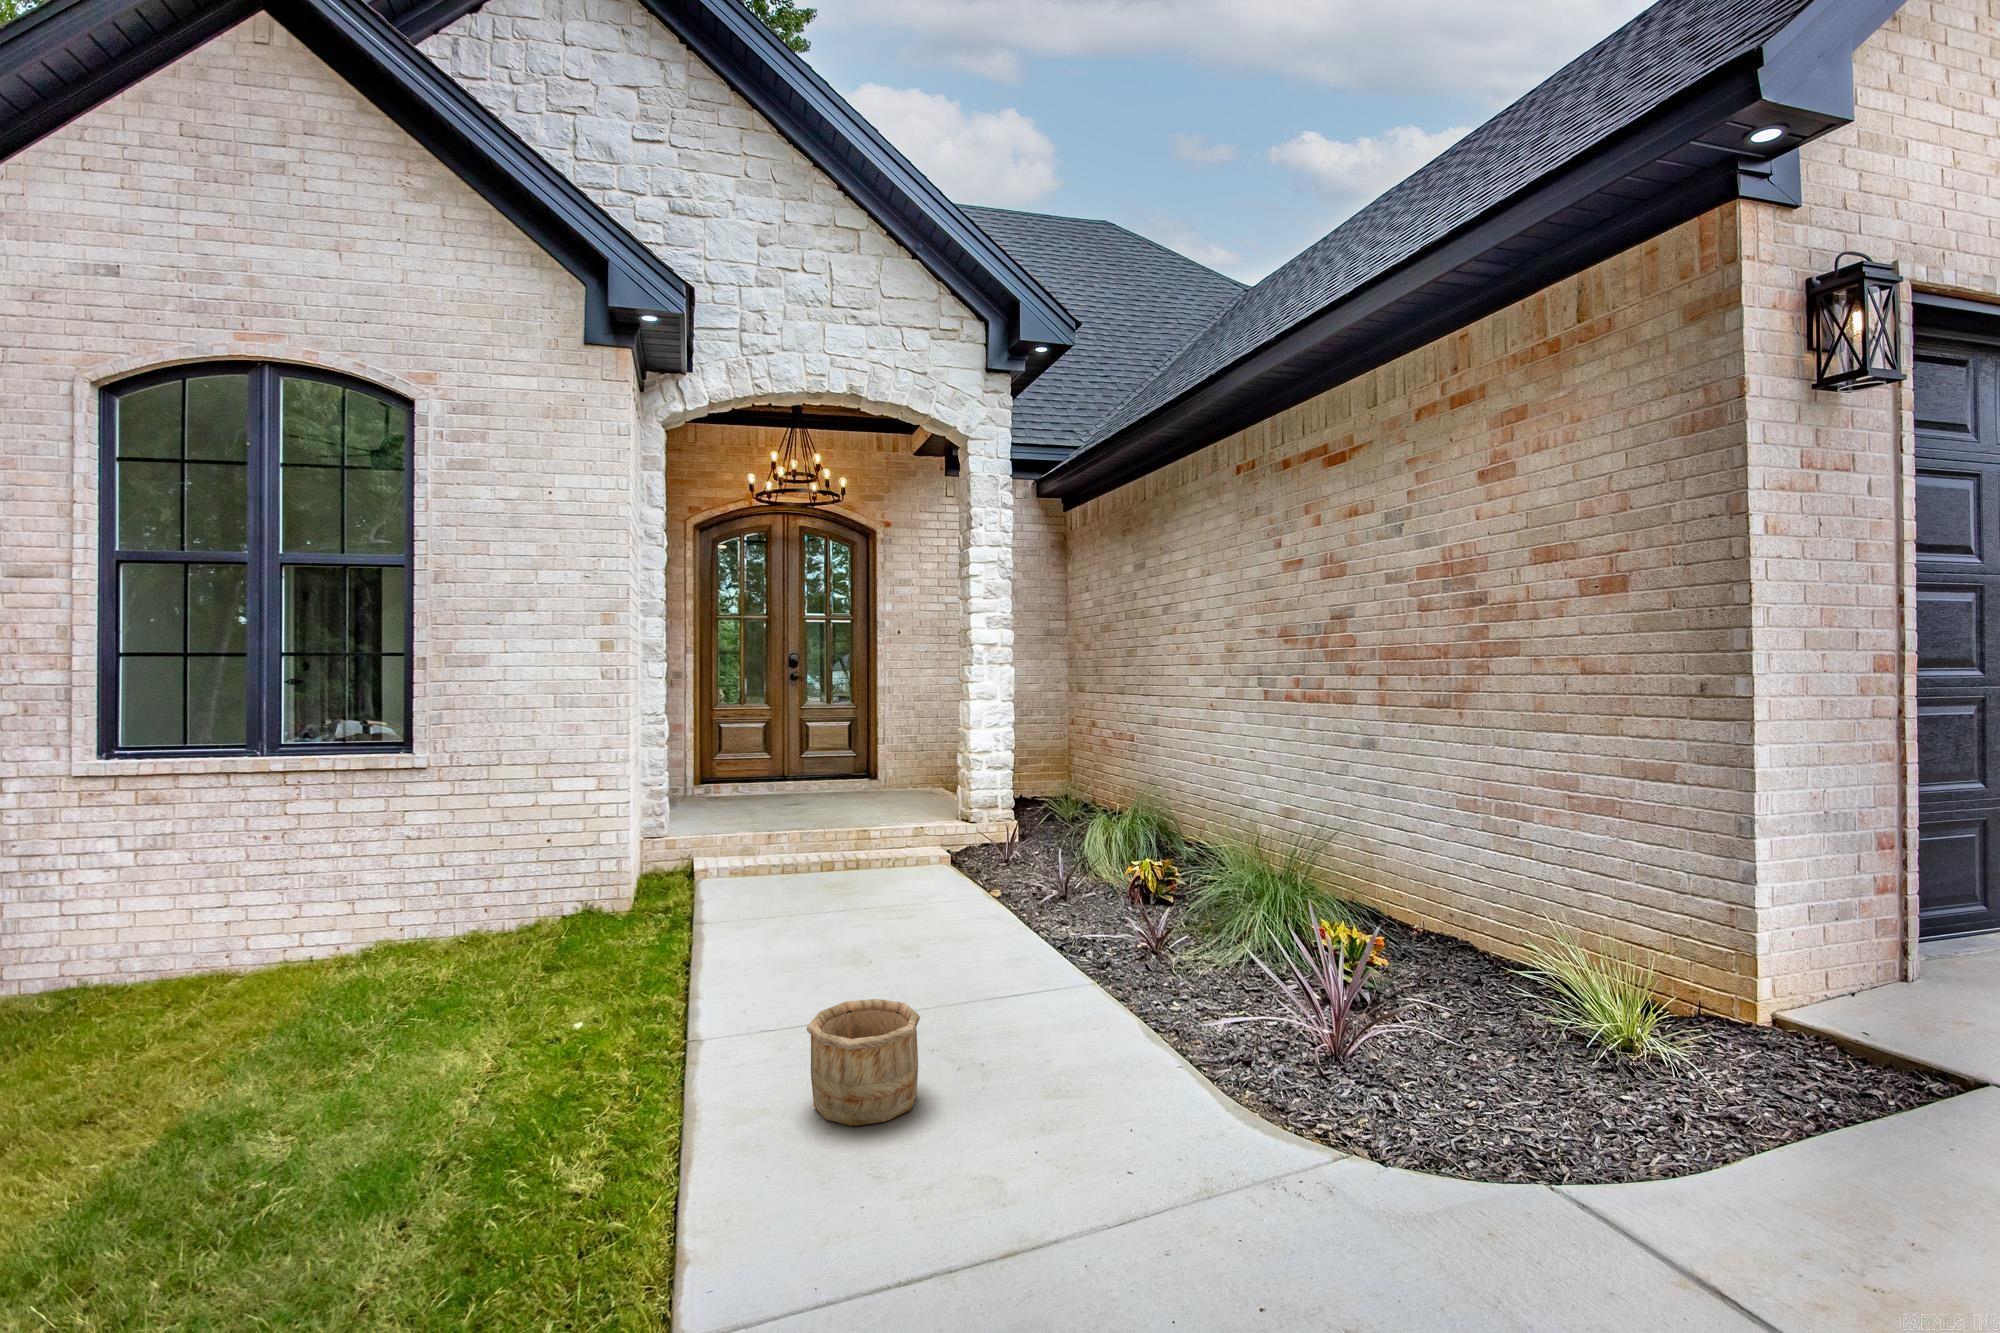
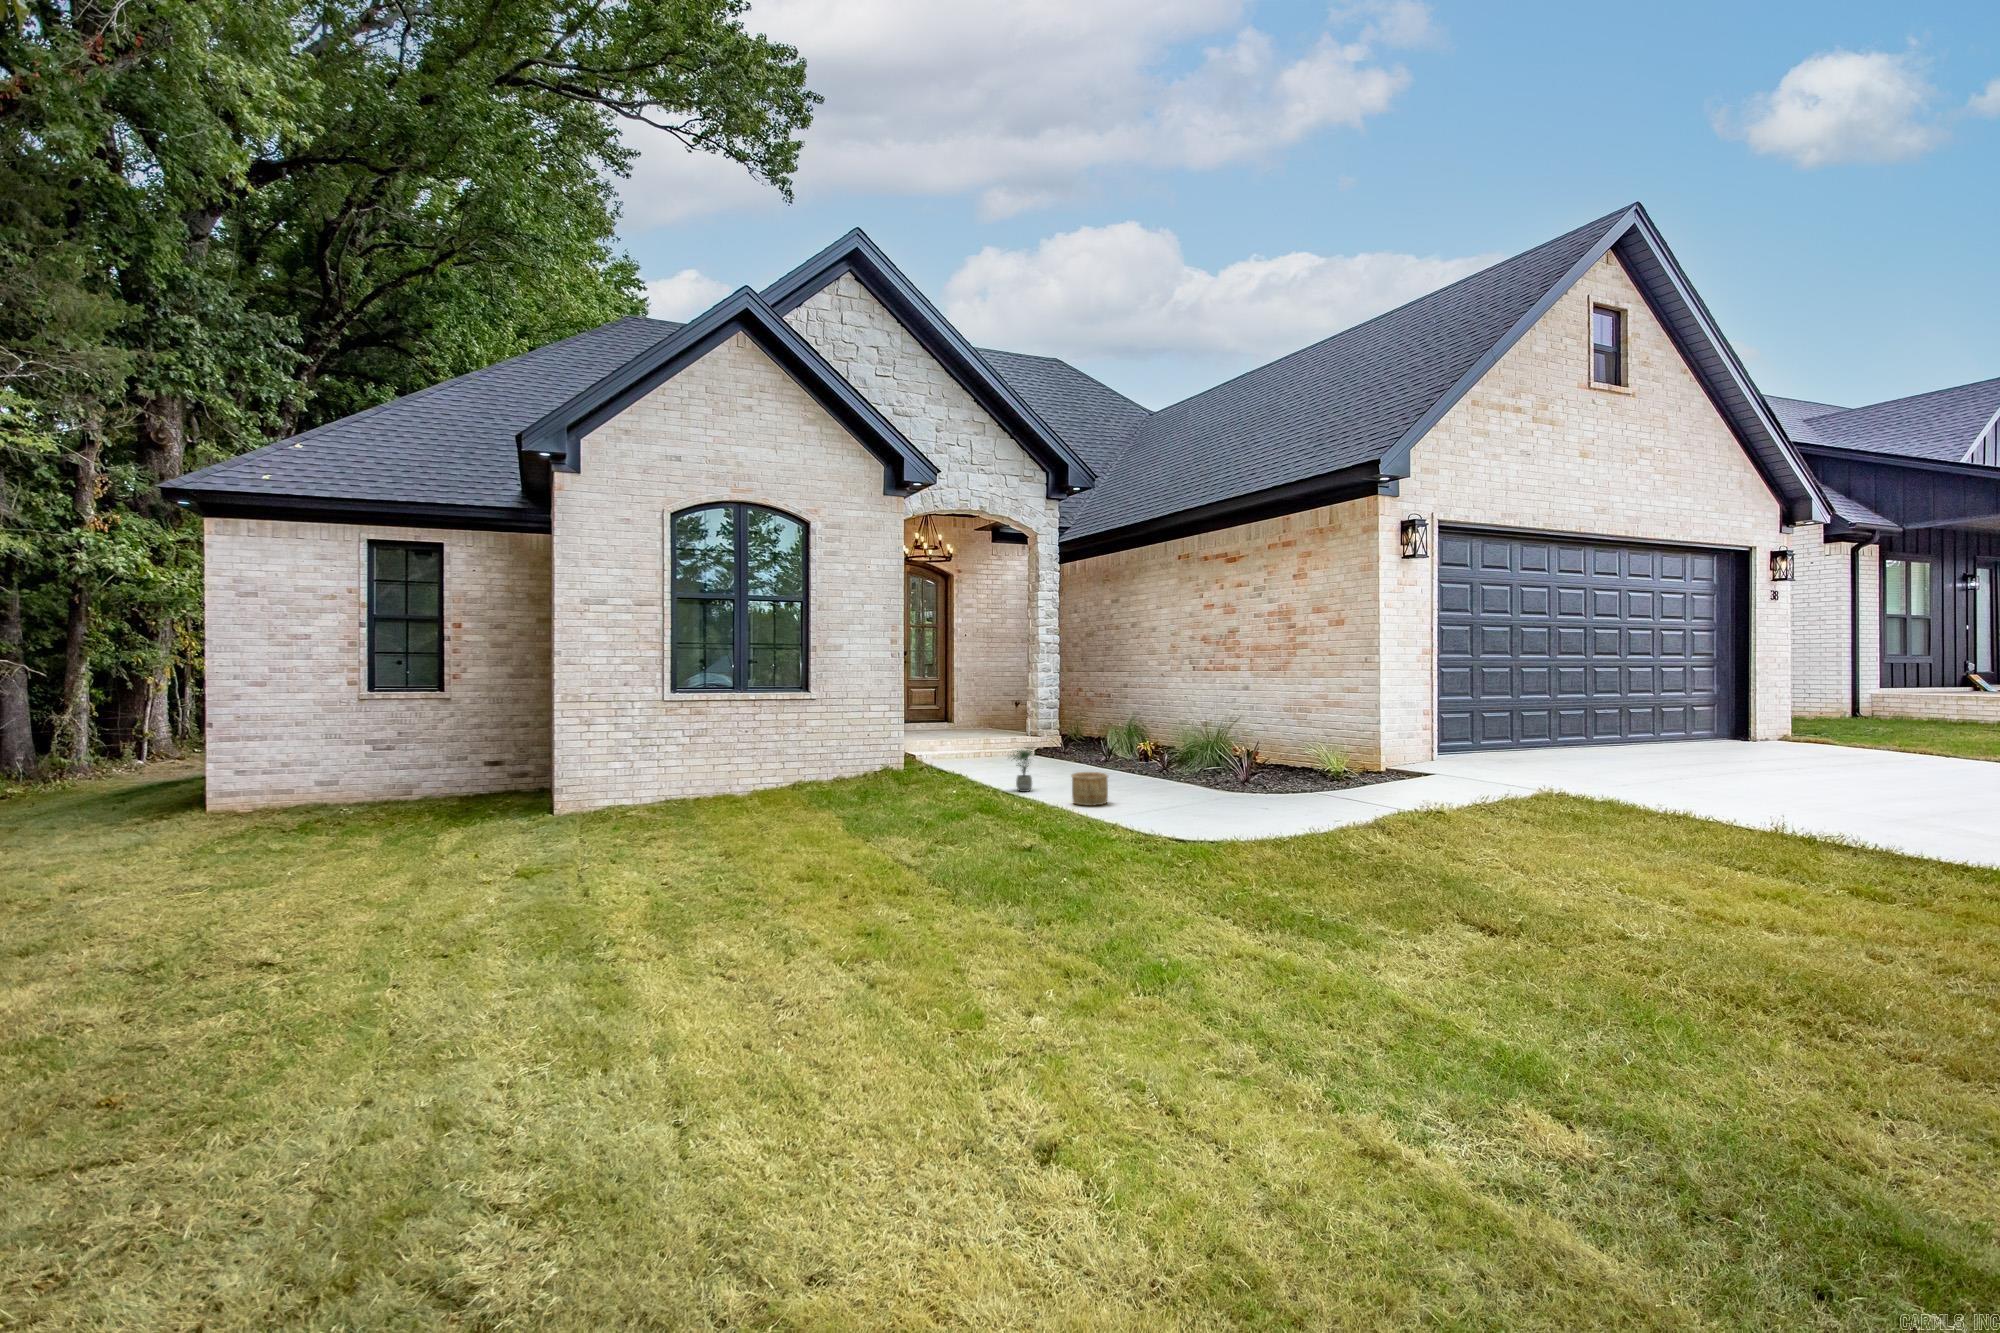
potted plant: none [745,890,825,1006] -> present [1011,747,1035,792]

